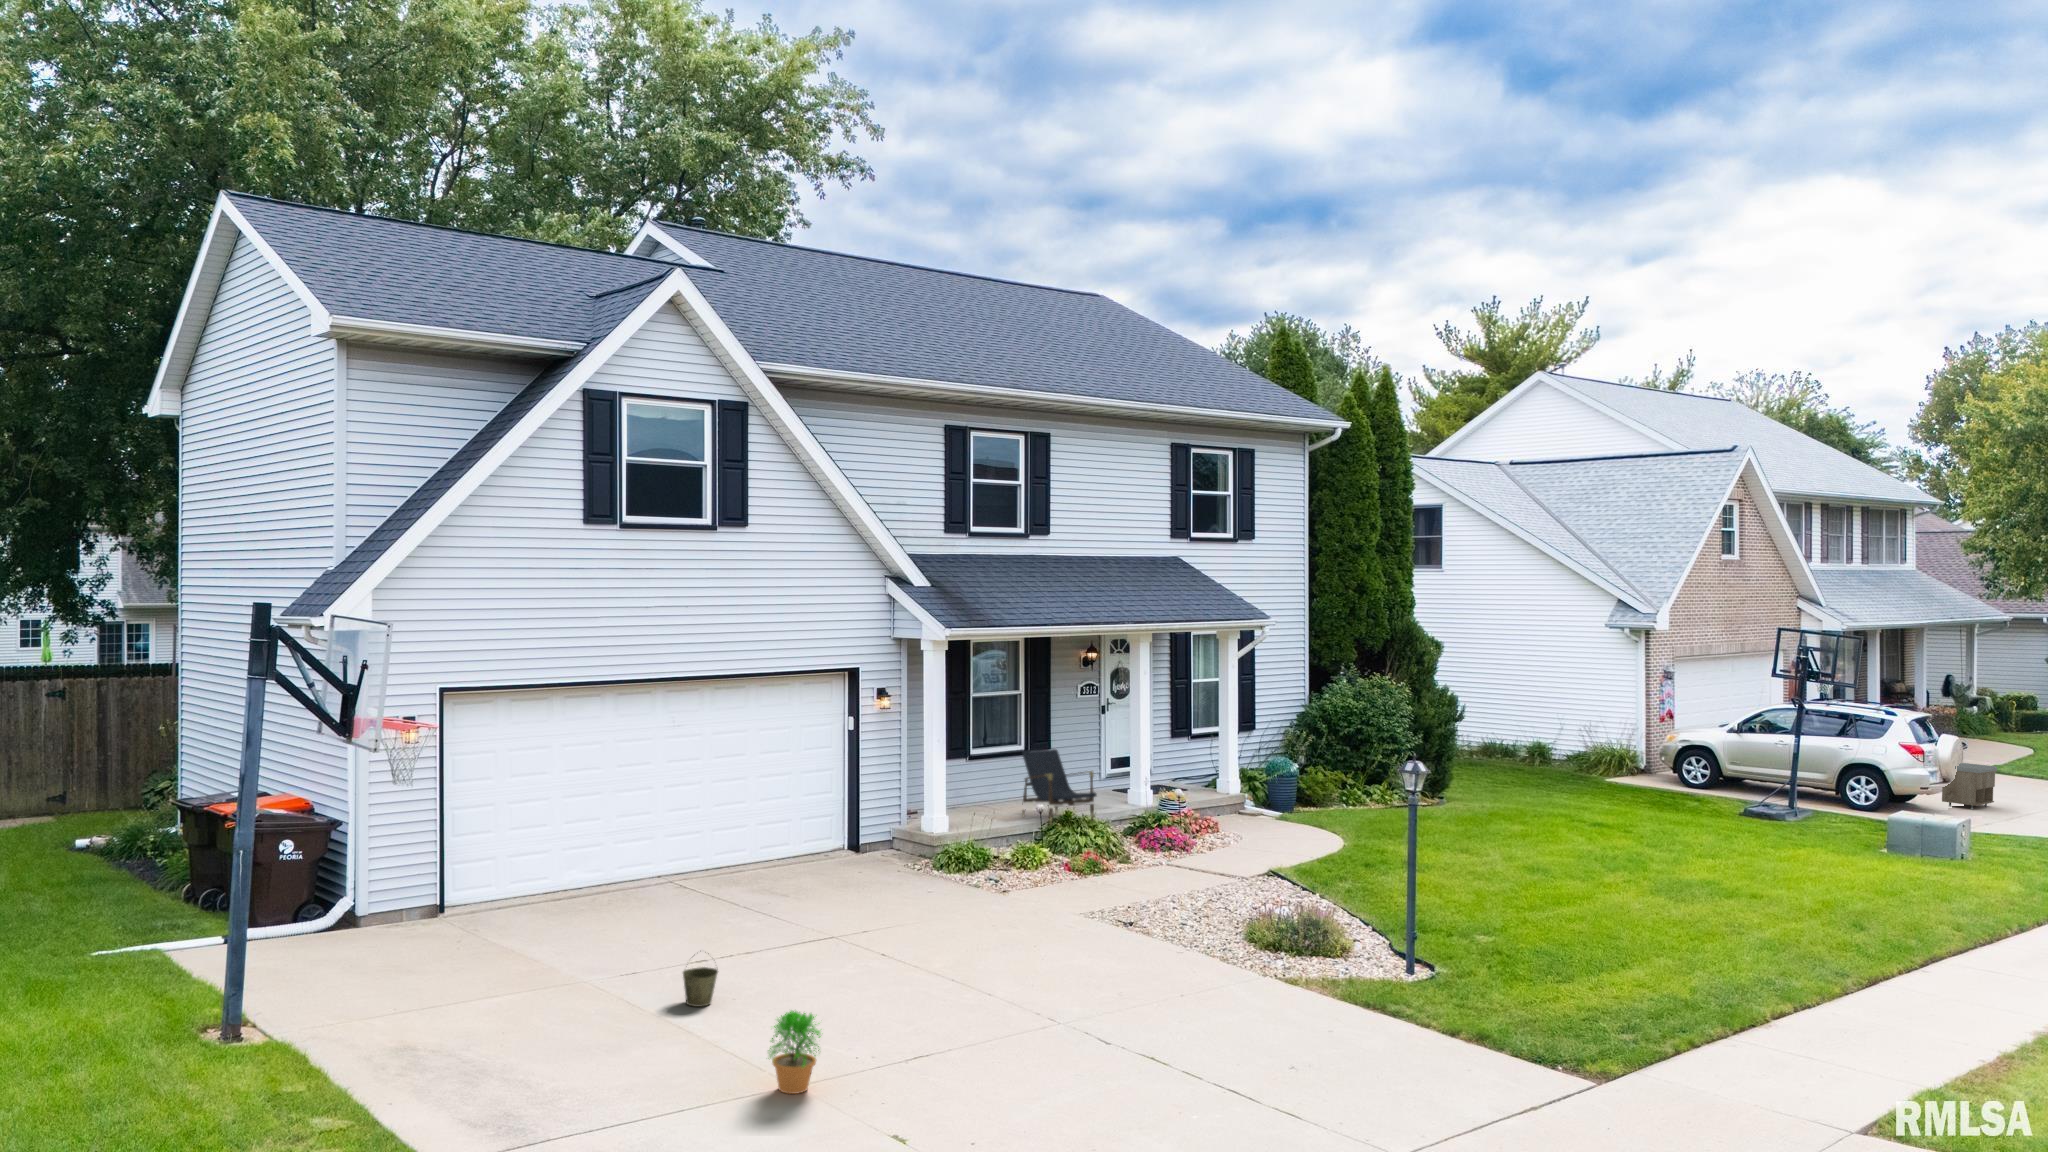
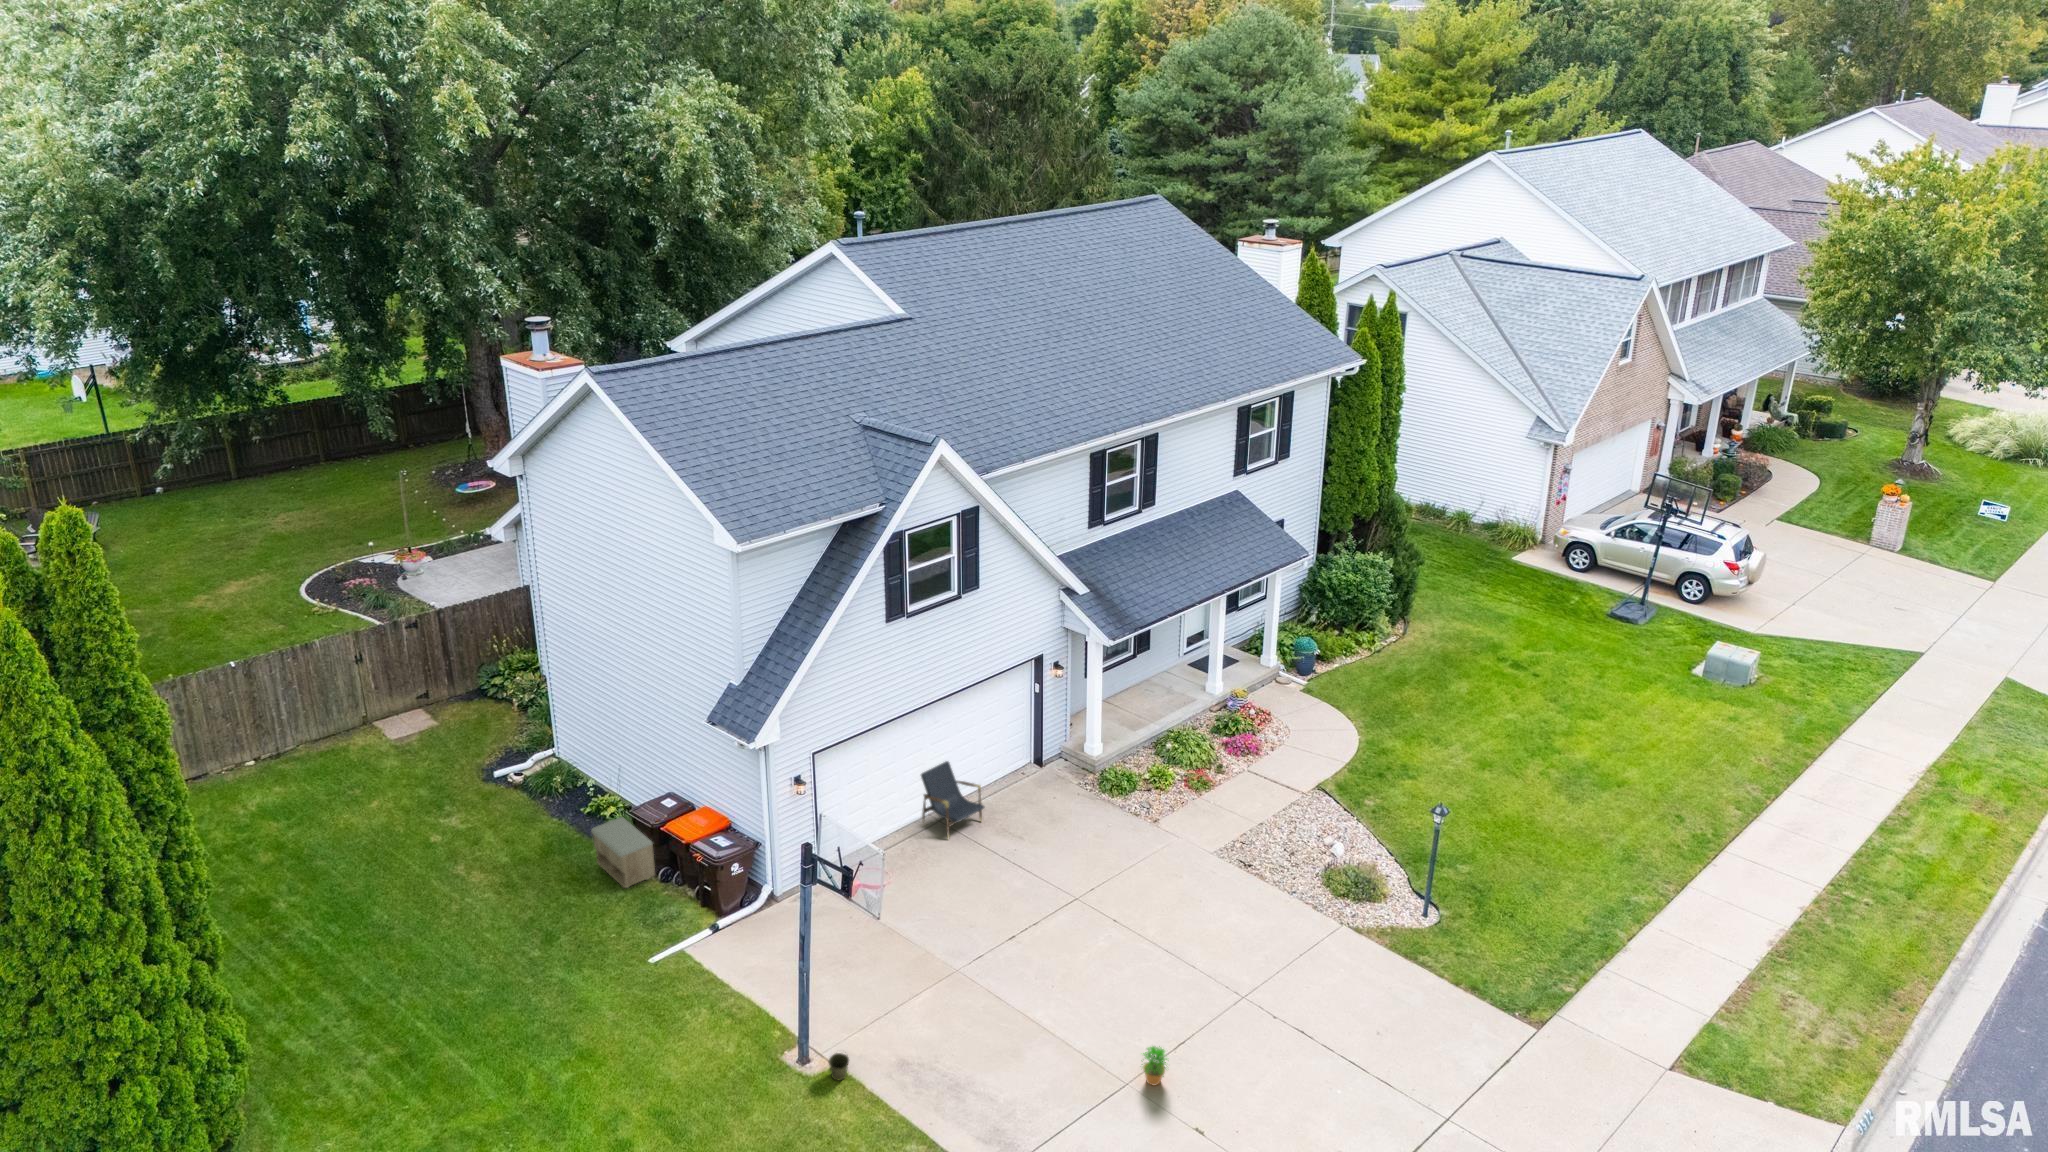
lounge chair: present [1022,749,1097,824] -> present [921,761,984,838]
storage bench: present [1942,763,1997,809] -> present [591,817,655,888]
bucket: present [683,967,718,1007] -> present [829,1053,849,1080]

